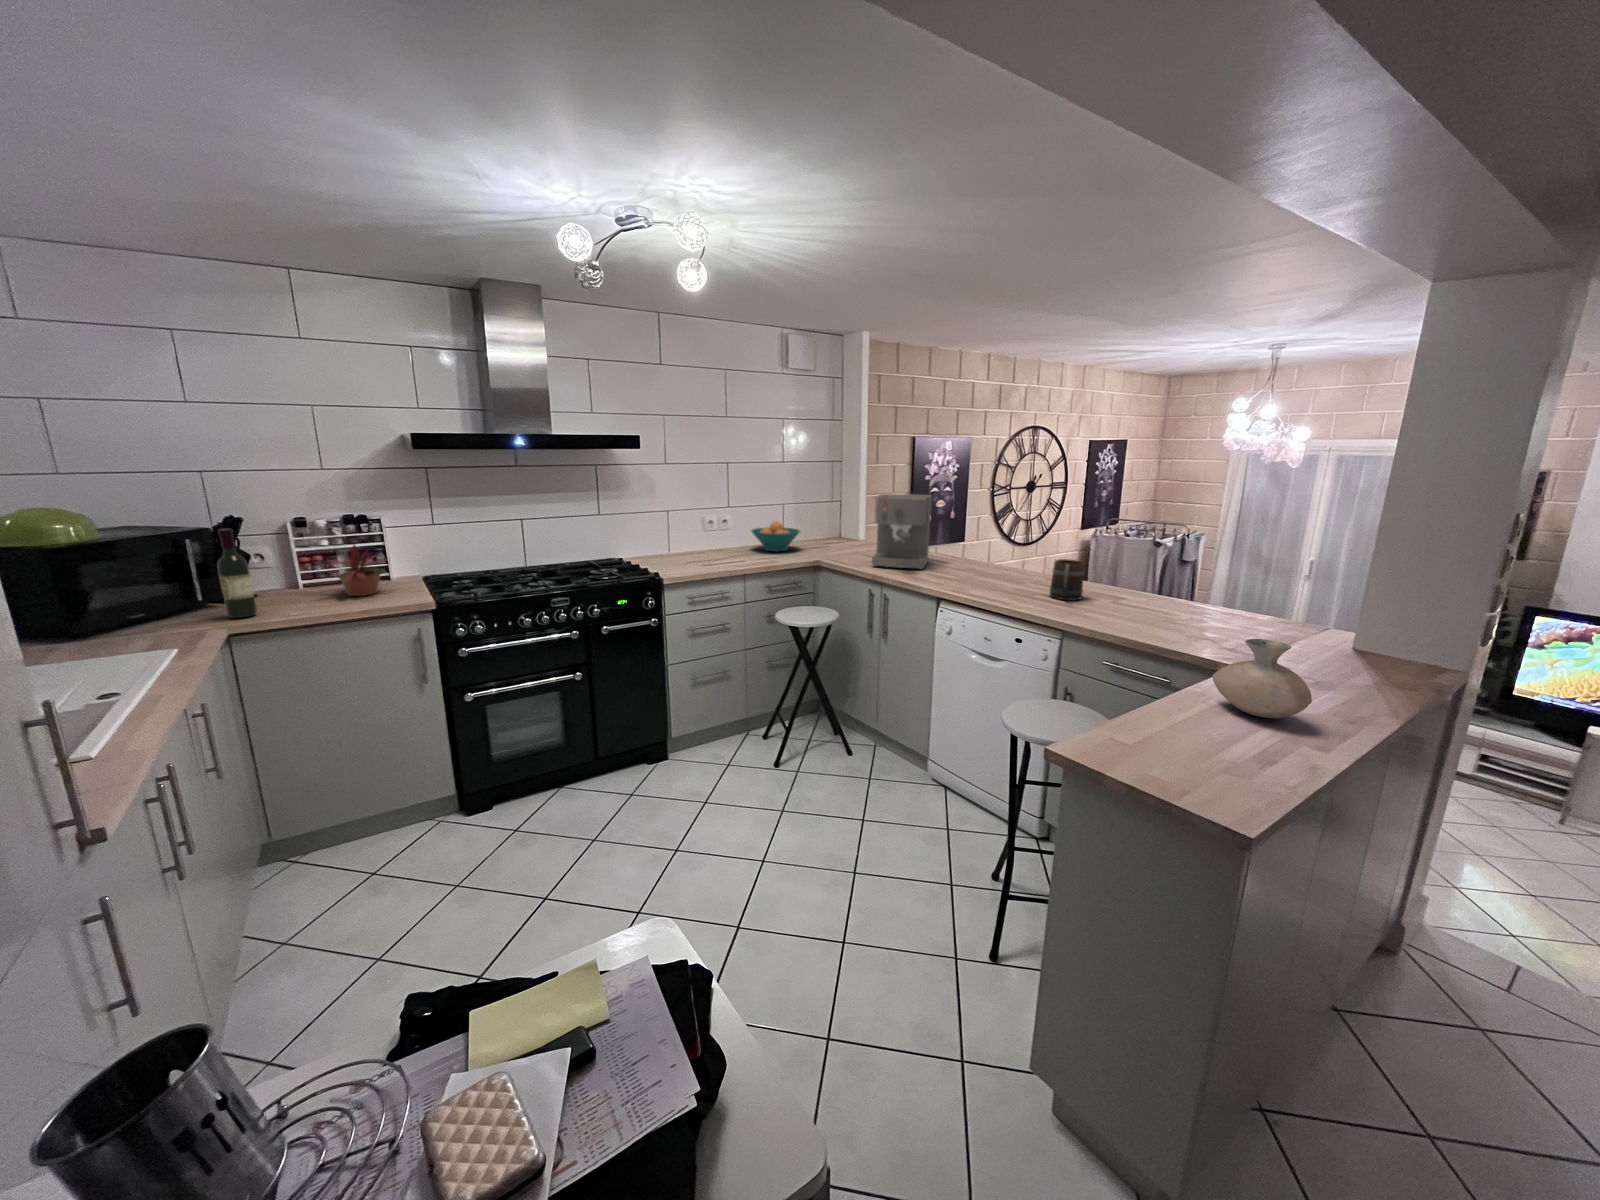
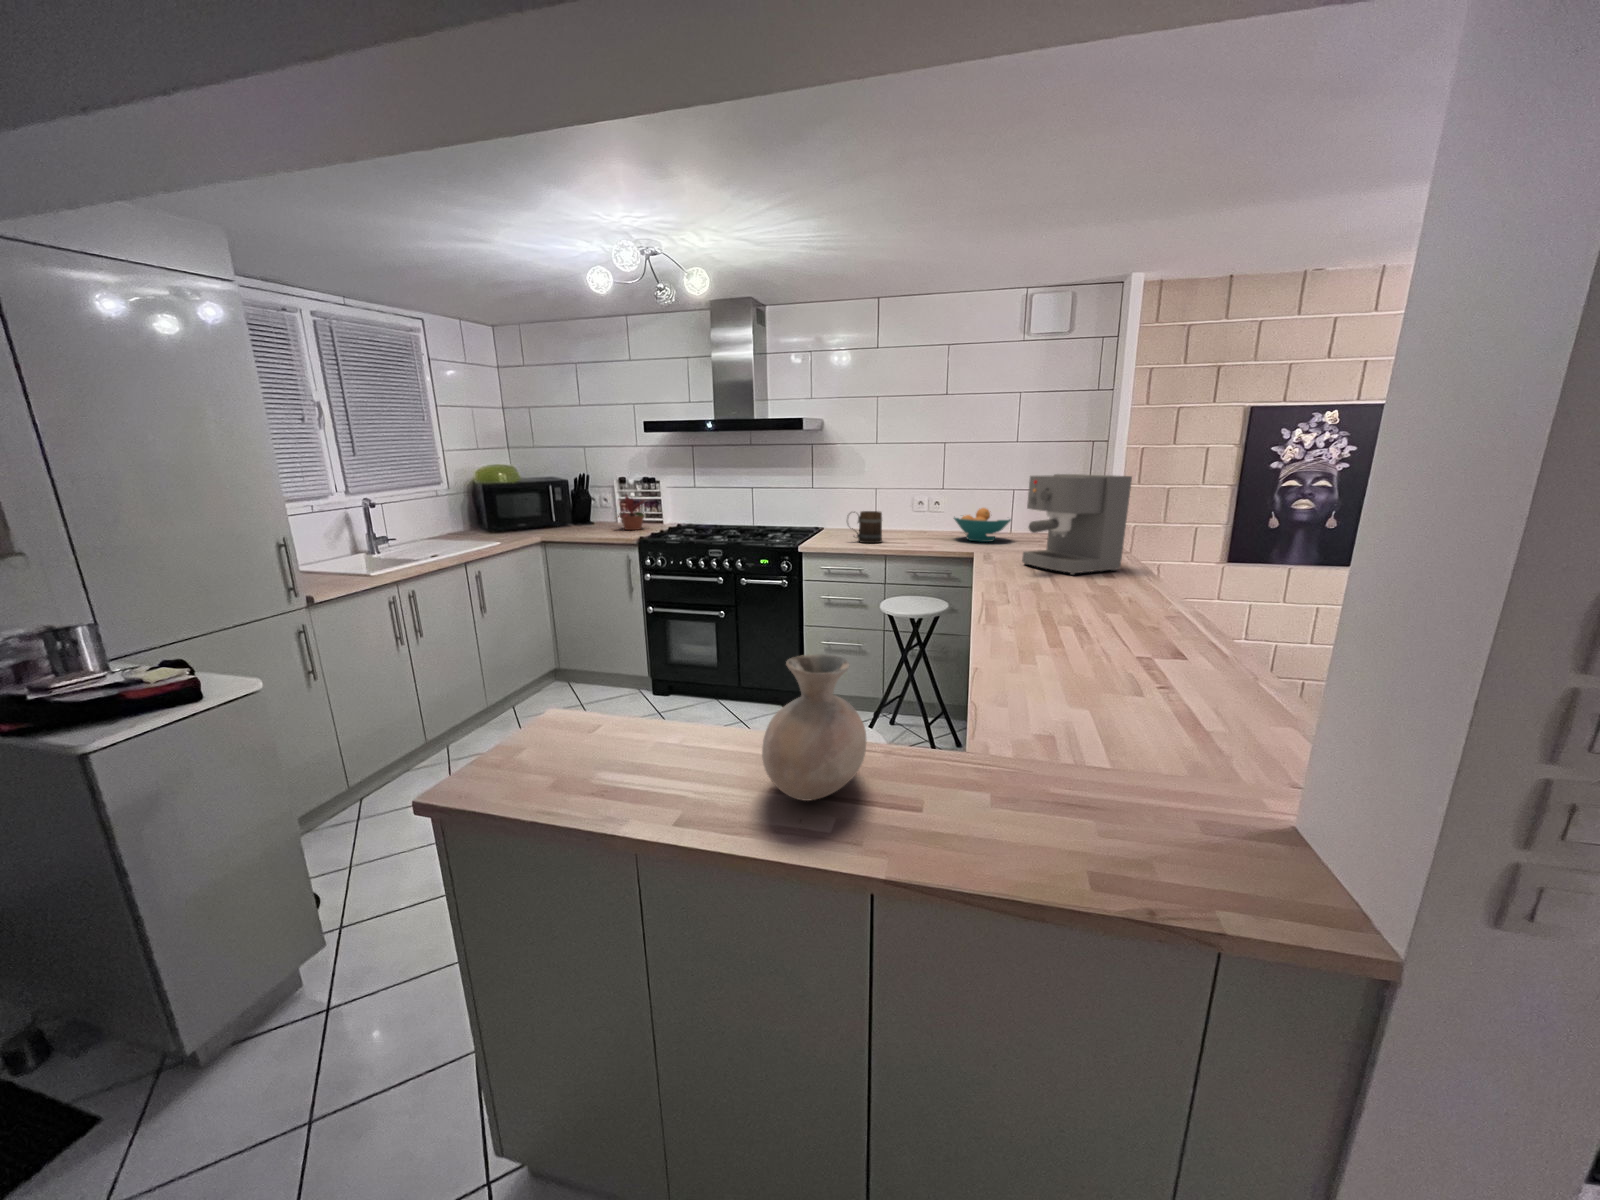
wine bottle: present [217,529,257,618] -> none [554,477,571,531]
mug: present [1050,559,1084,601] -> present [849,511,882,543]

